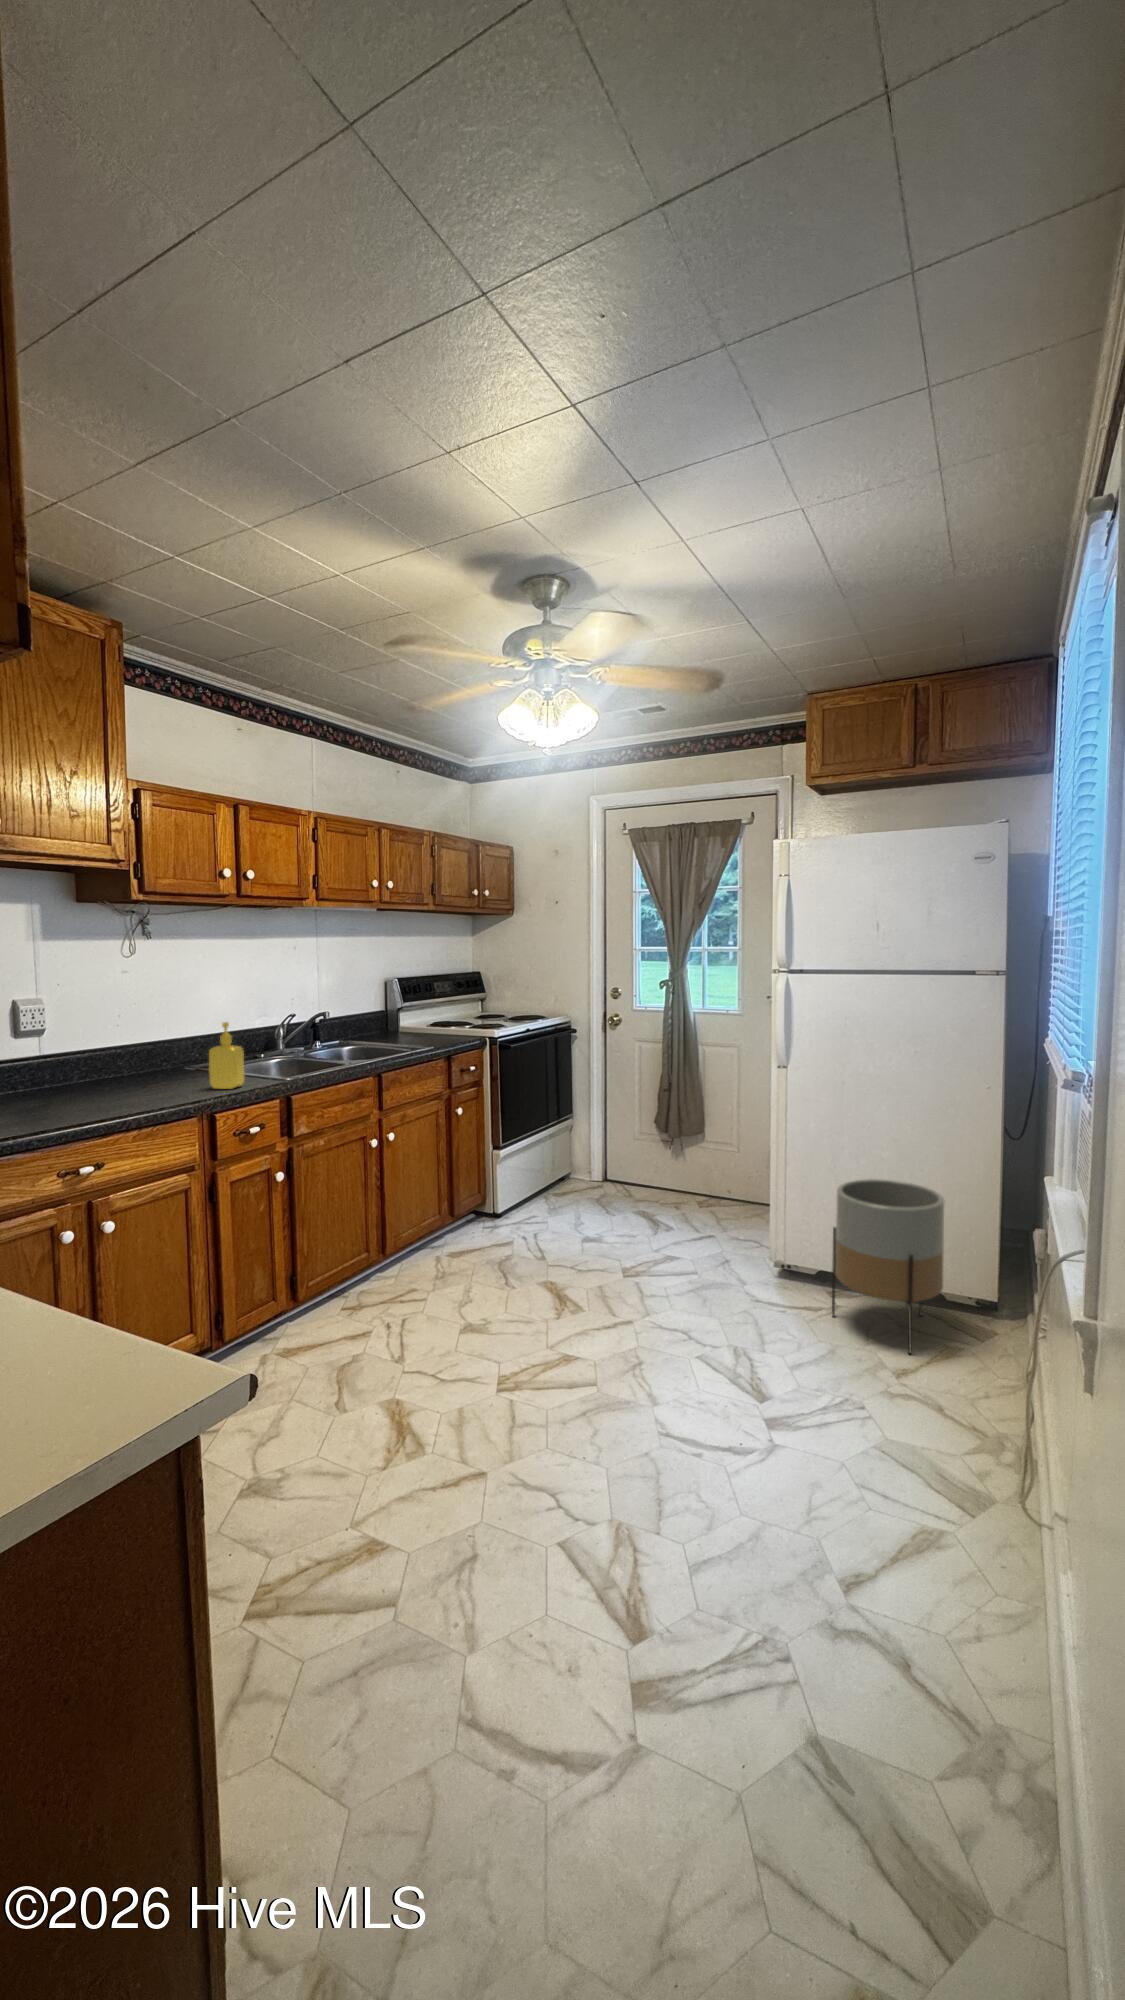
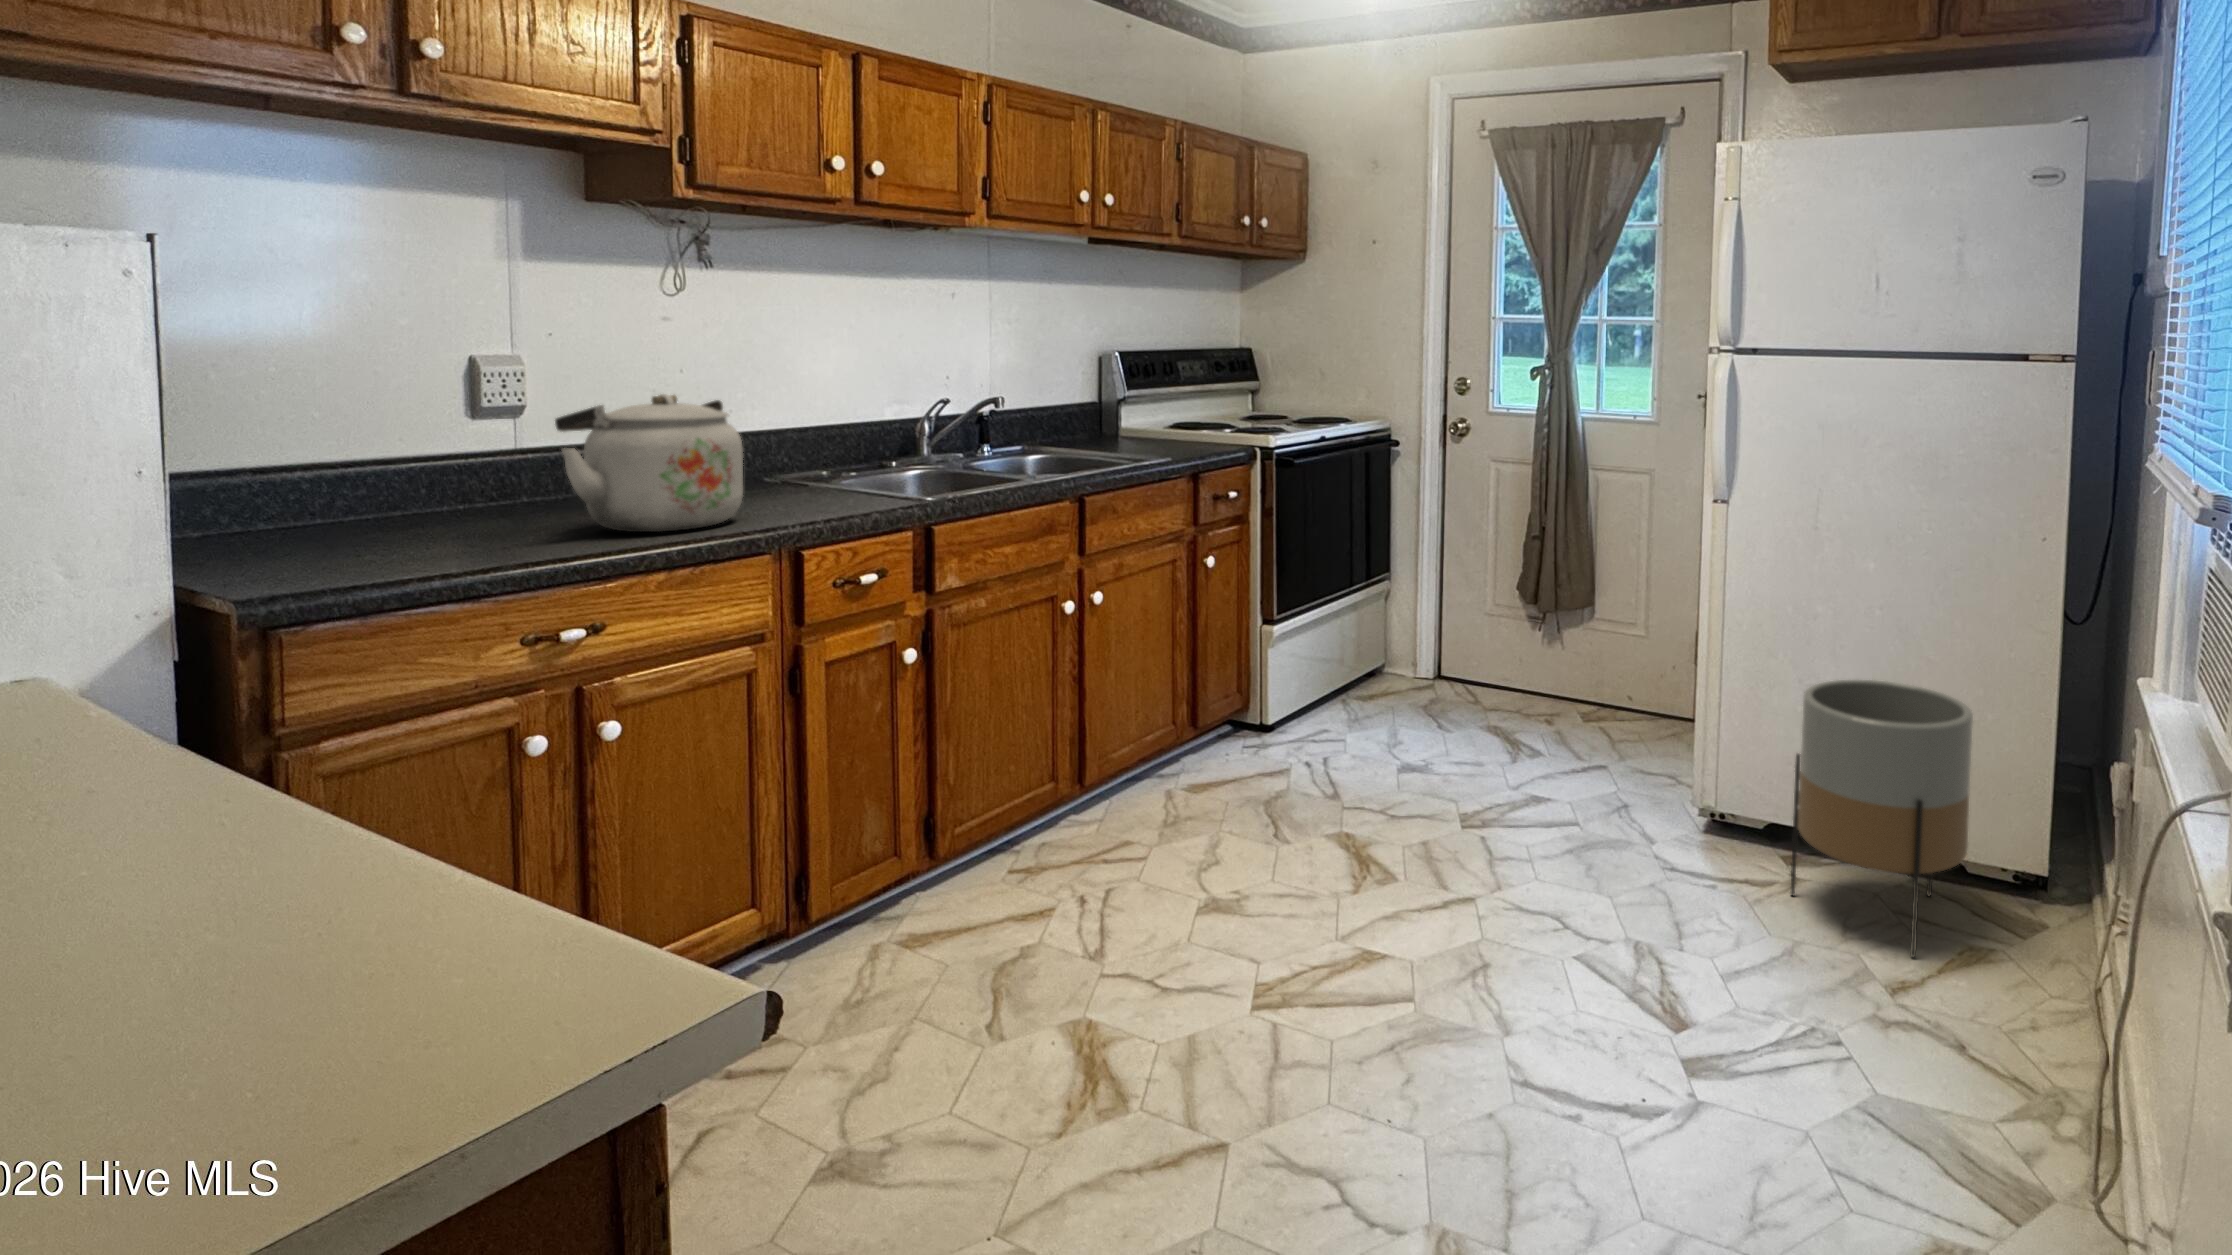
kettle: none [67,1021,179,1106] -> present [555,394,743,532]
soap dispenser: present [209,1022,244,1089] -> none [796,401,854,511]

